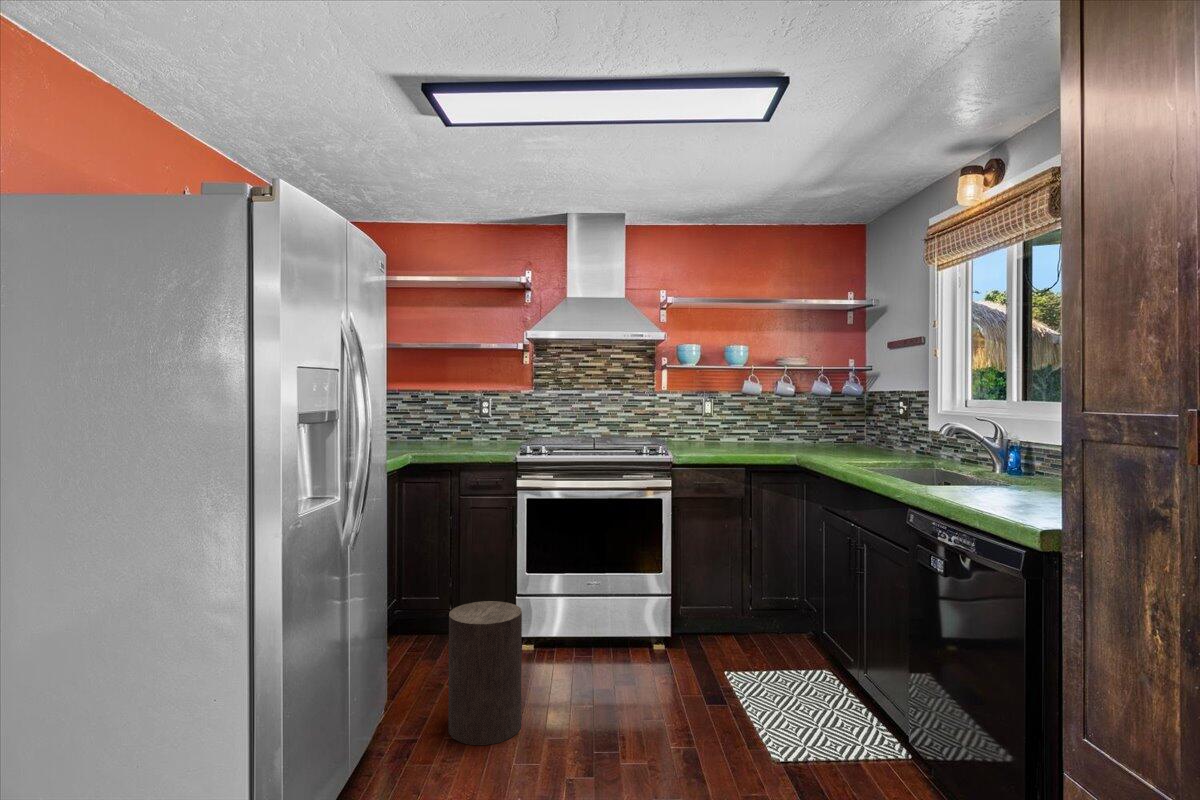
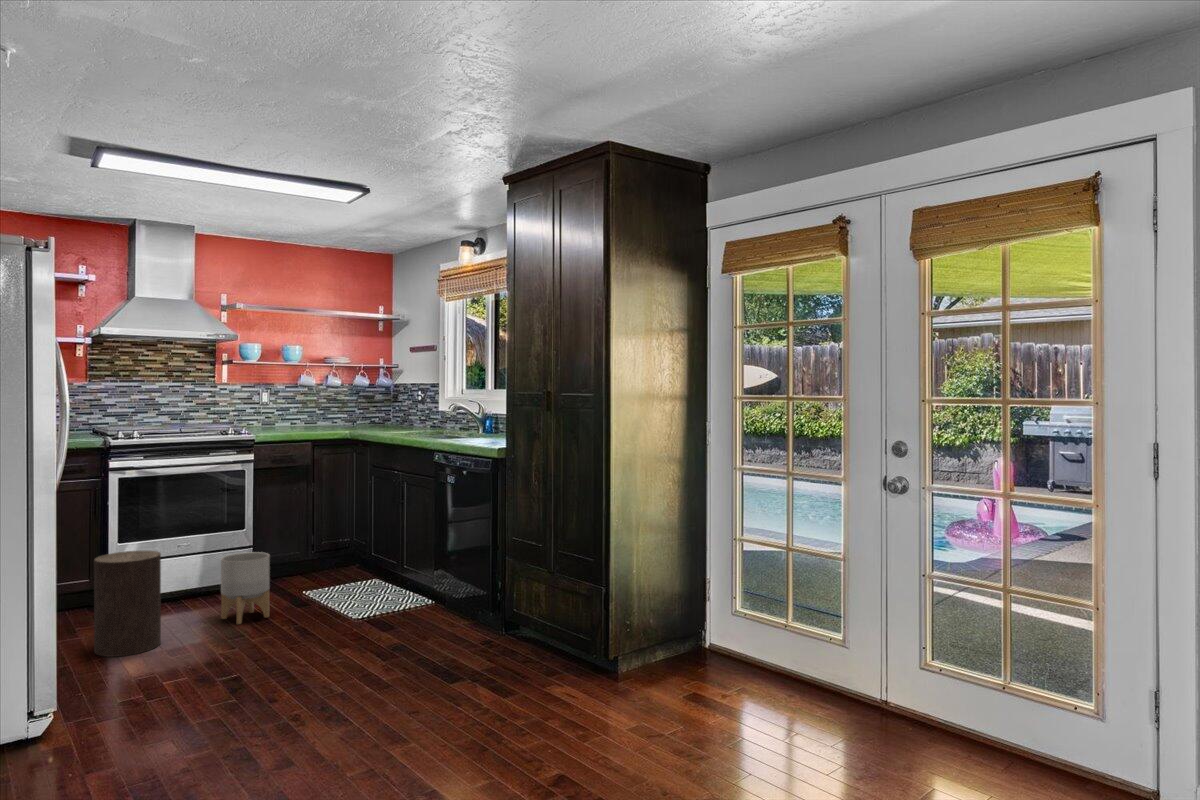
planter: none [604,616,664,720] -> present [221,552,270,624]

